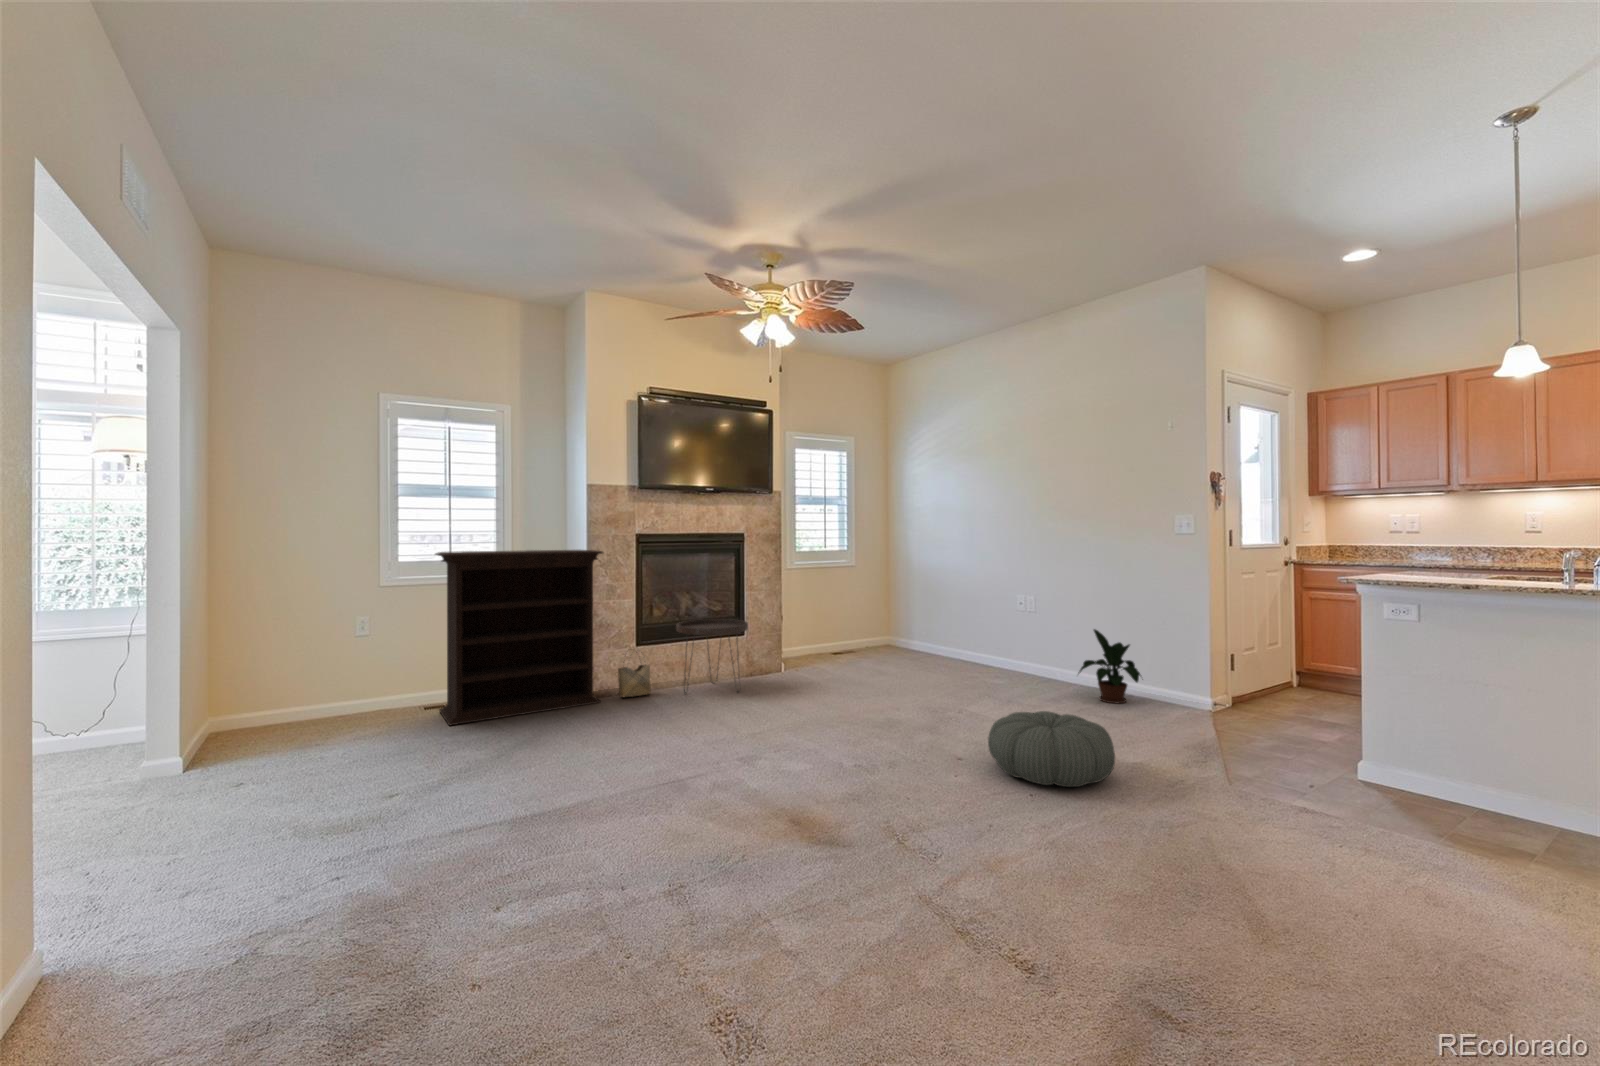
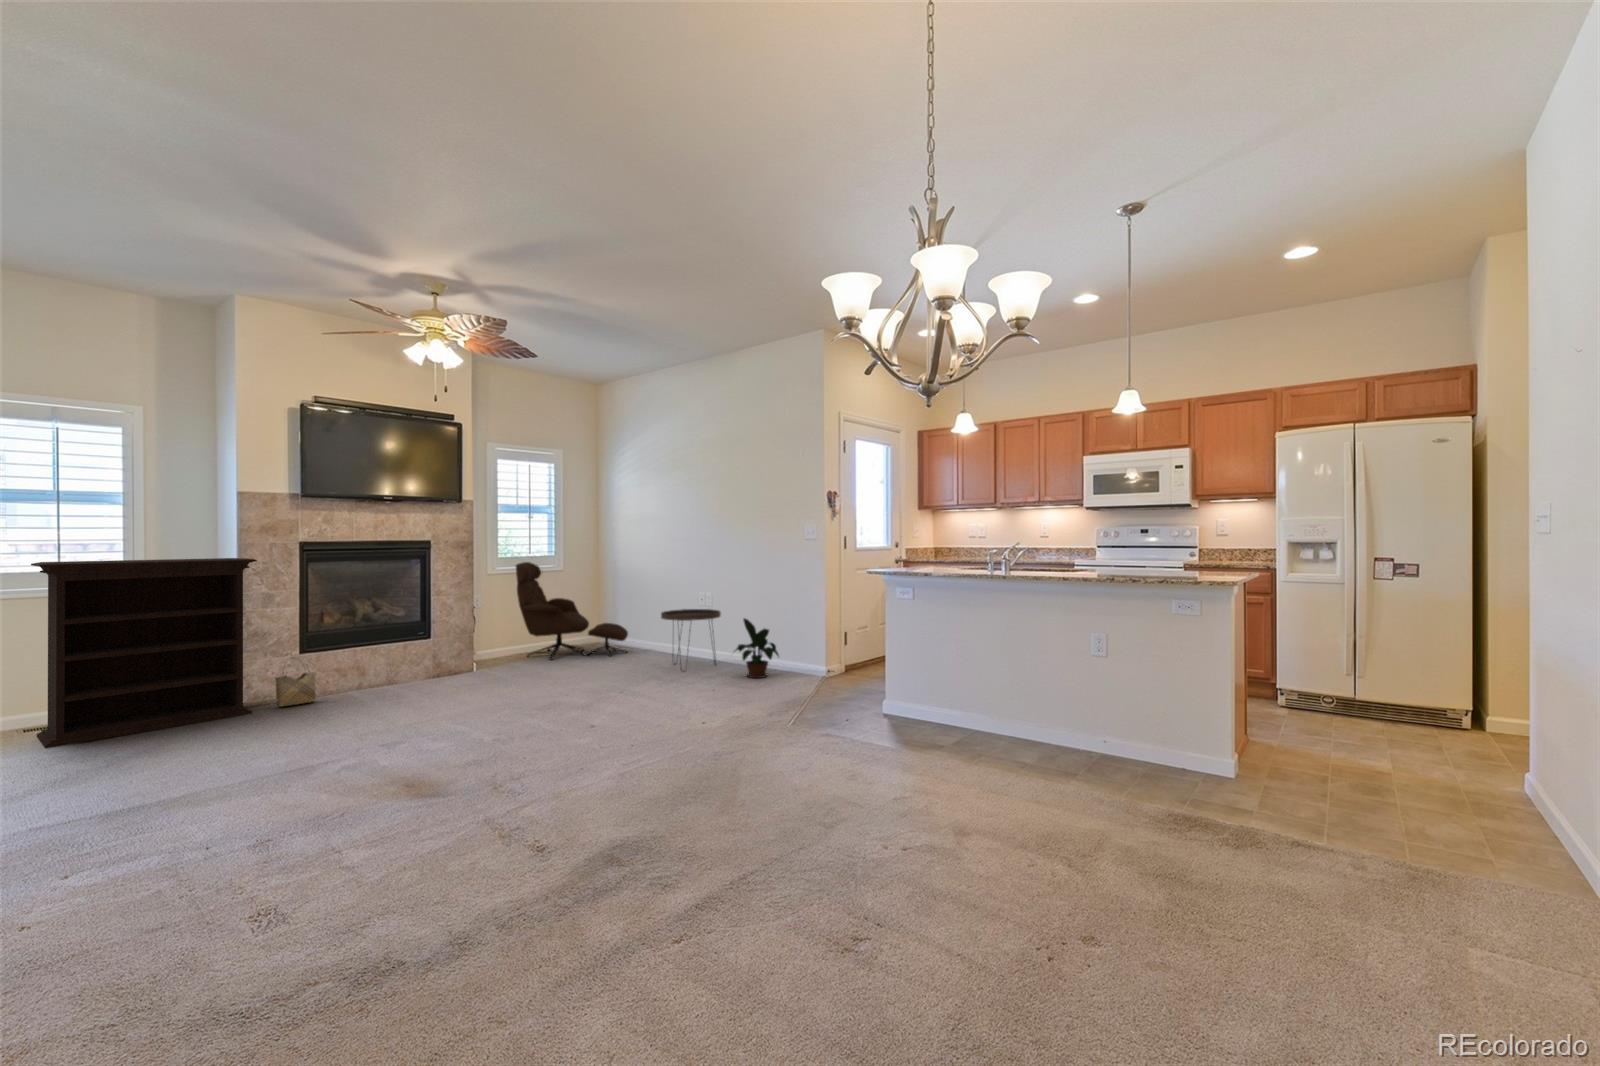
lounge chair: none [815,556,929,662] -> present [516,562,628,660]
side table: present [676,619,748,693] -> present [661,609,721,671]
pouf: present [988,711,1115,787] -> none [612,684,709,741]

